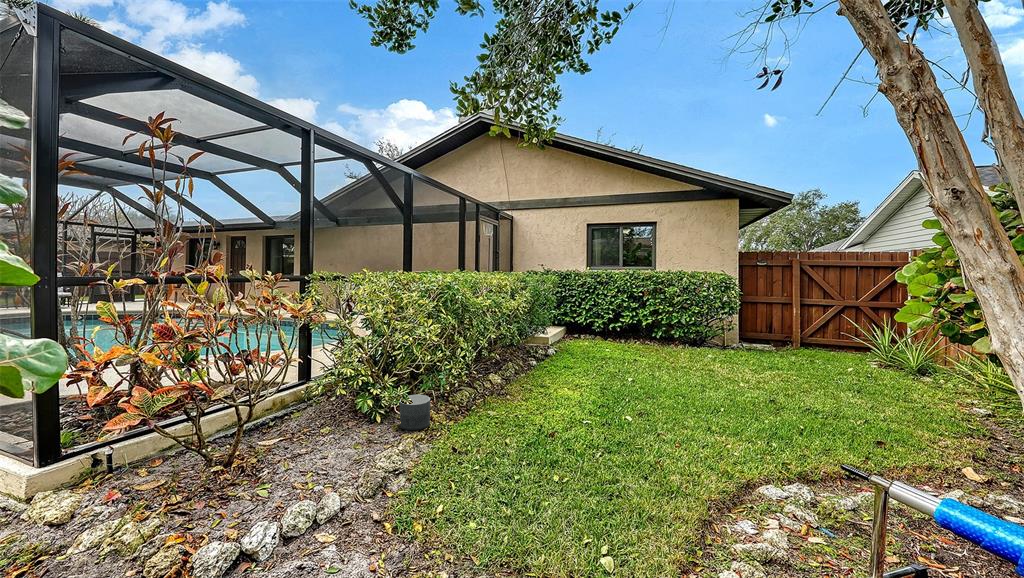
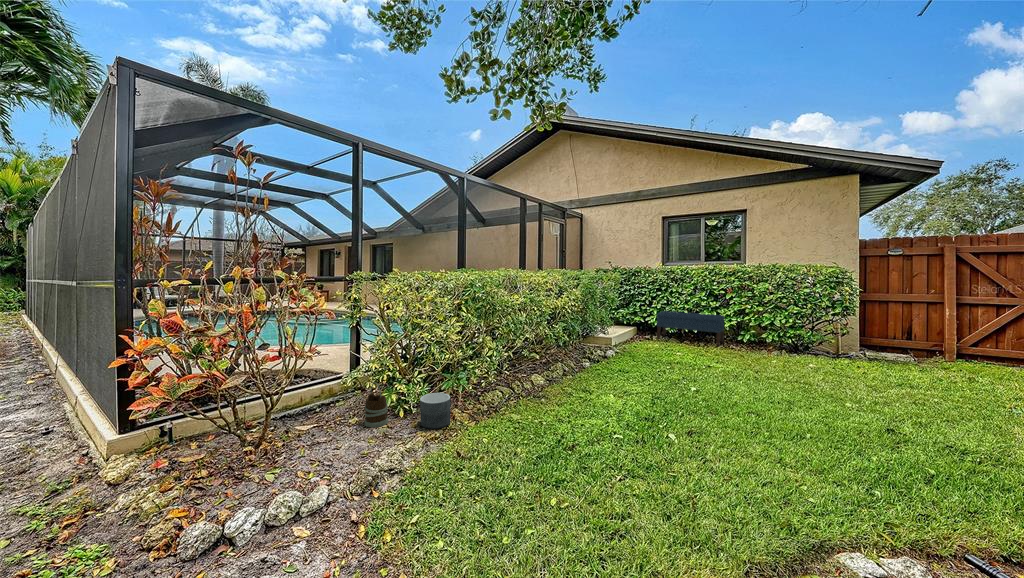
bench: none [584,312,642,343] -> present [657,311,725,346]
wooden bucket: none [340,388,365,434] -> present [365,383,388,427]

